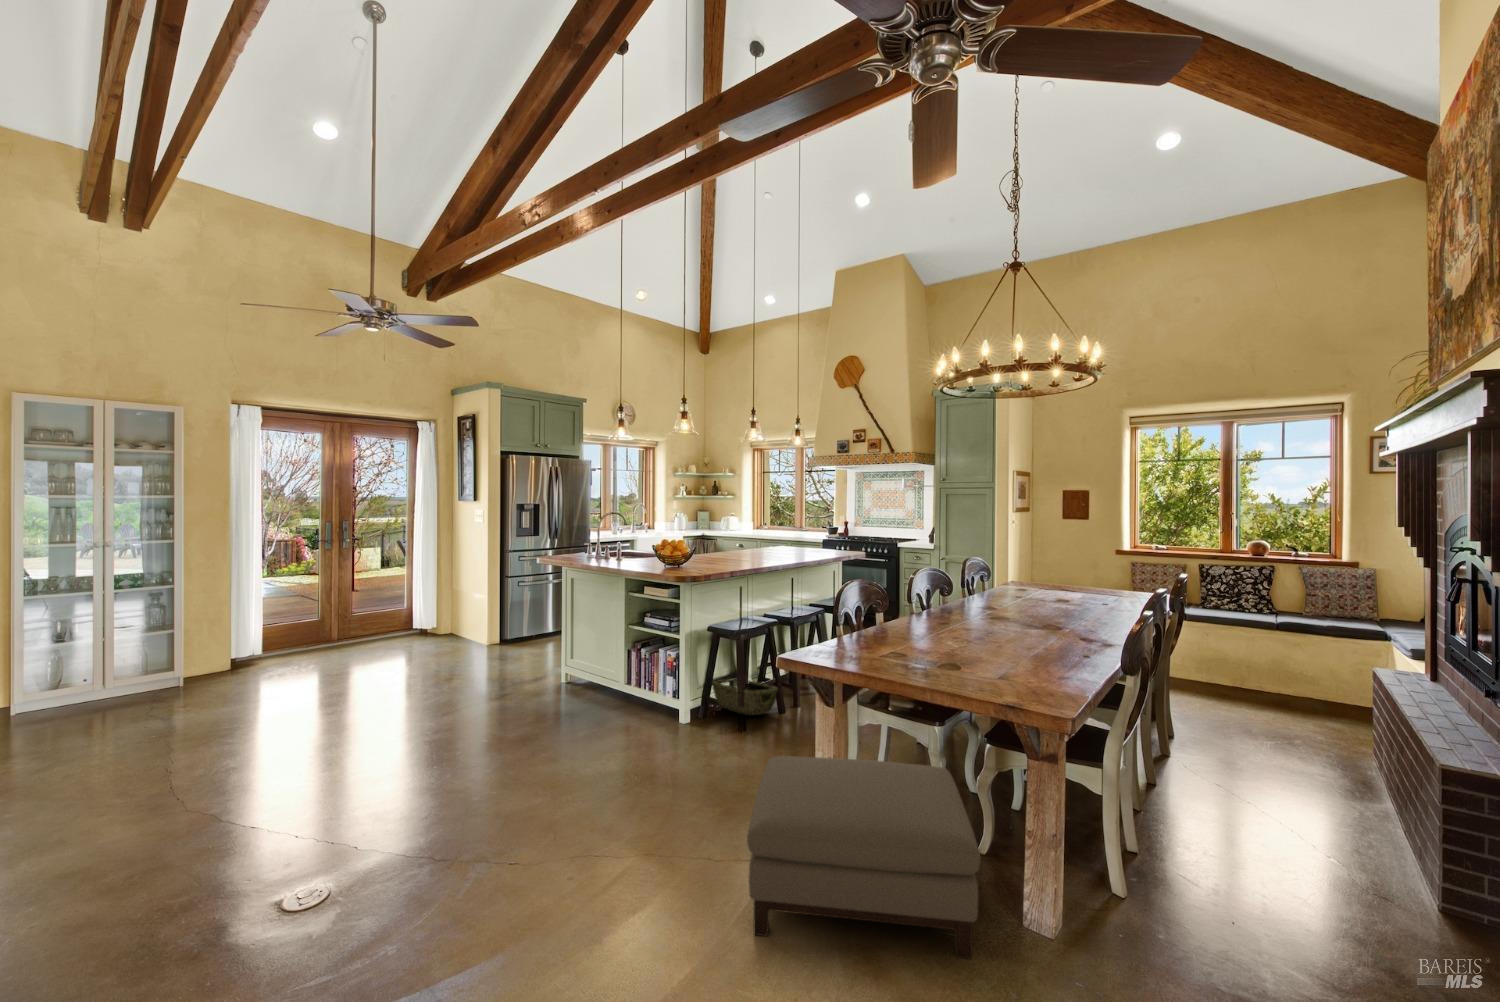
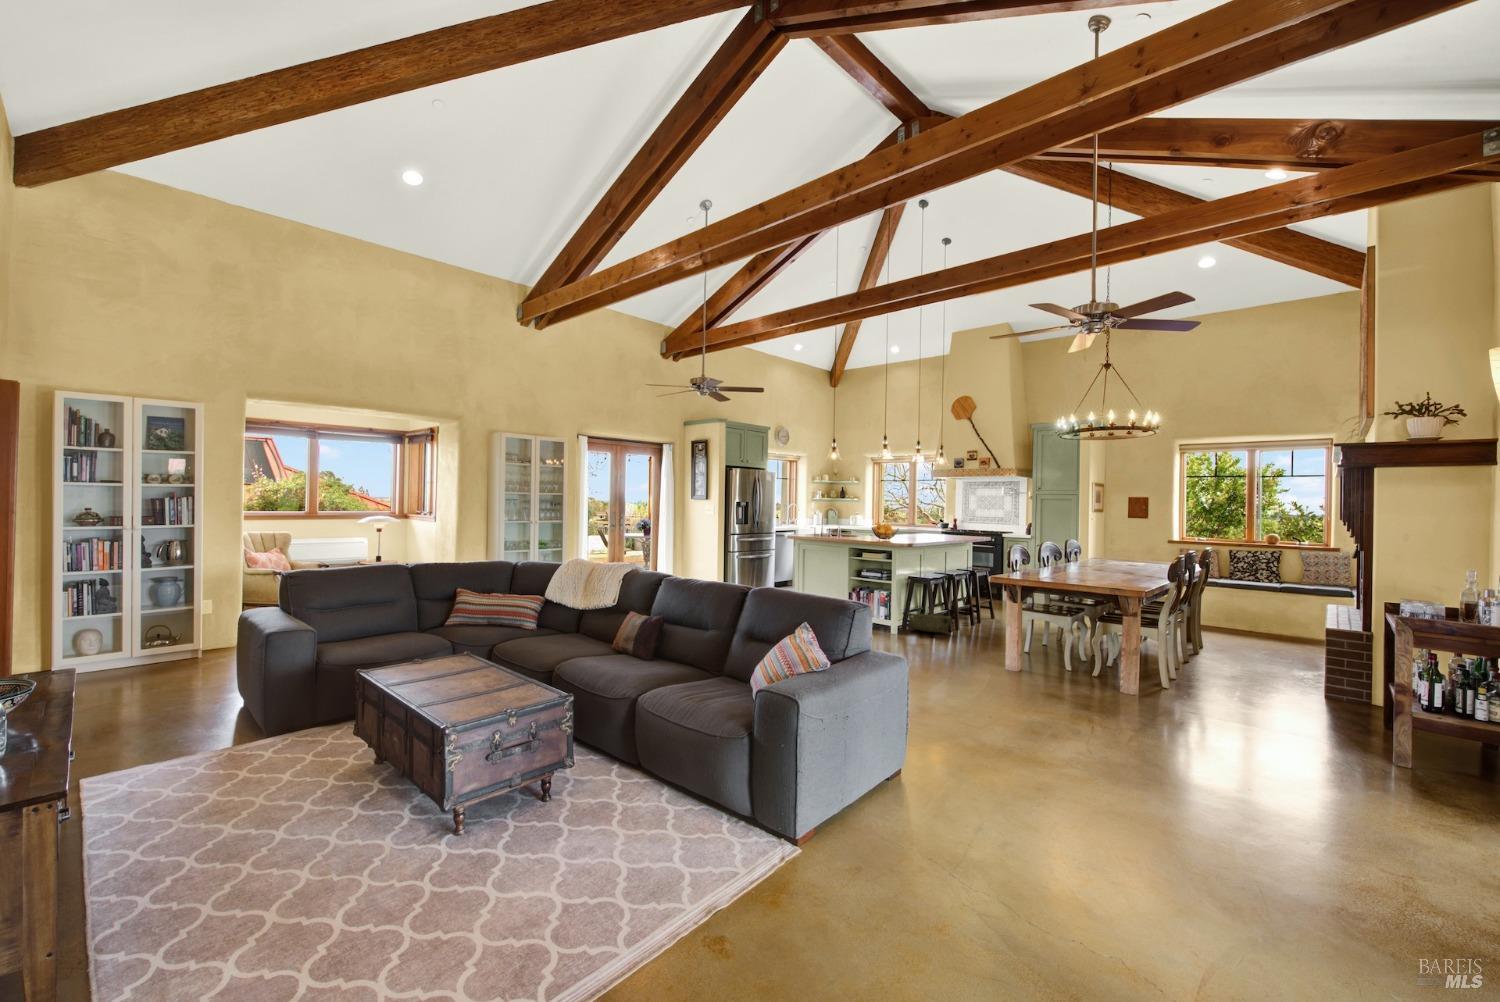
ottoman: present [747,756,980,959] -> none [986,625,1109,698]

